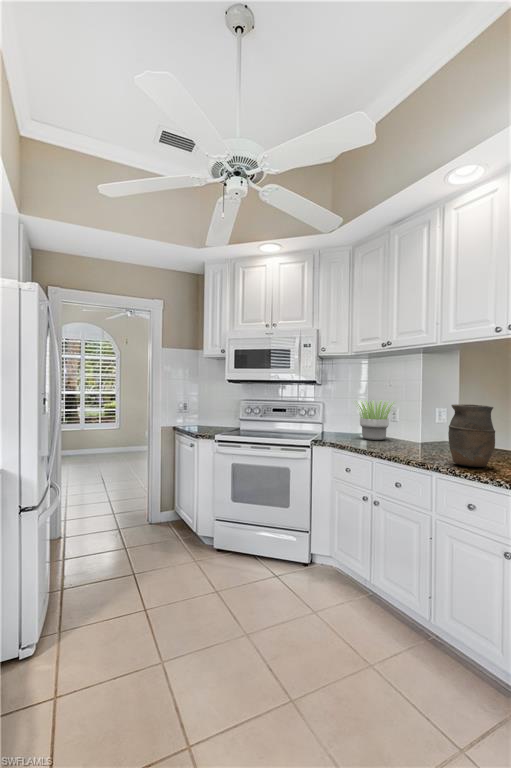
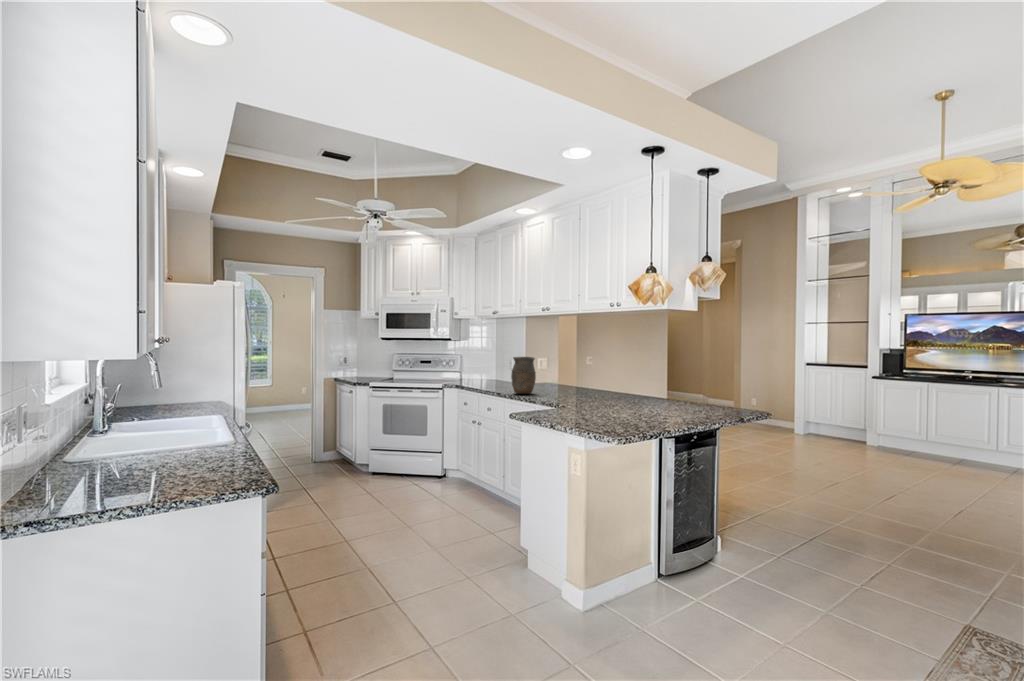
potted plant: present [357,400,394,440] -> none [475,353,510,384]

